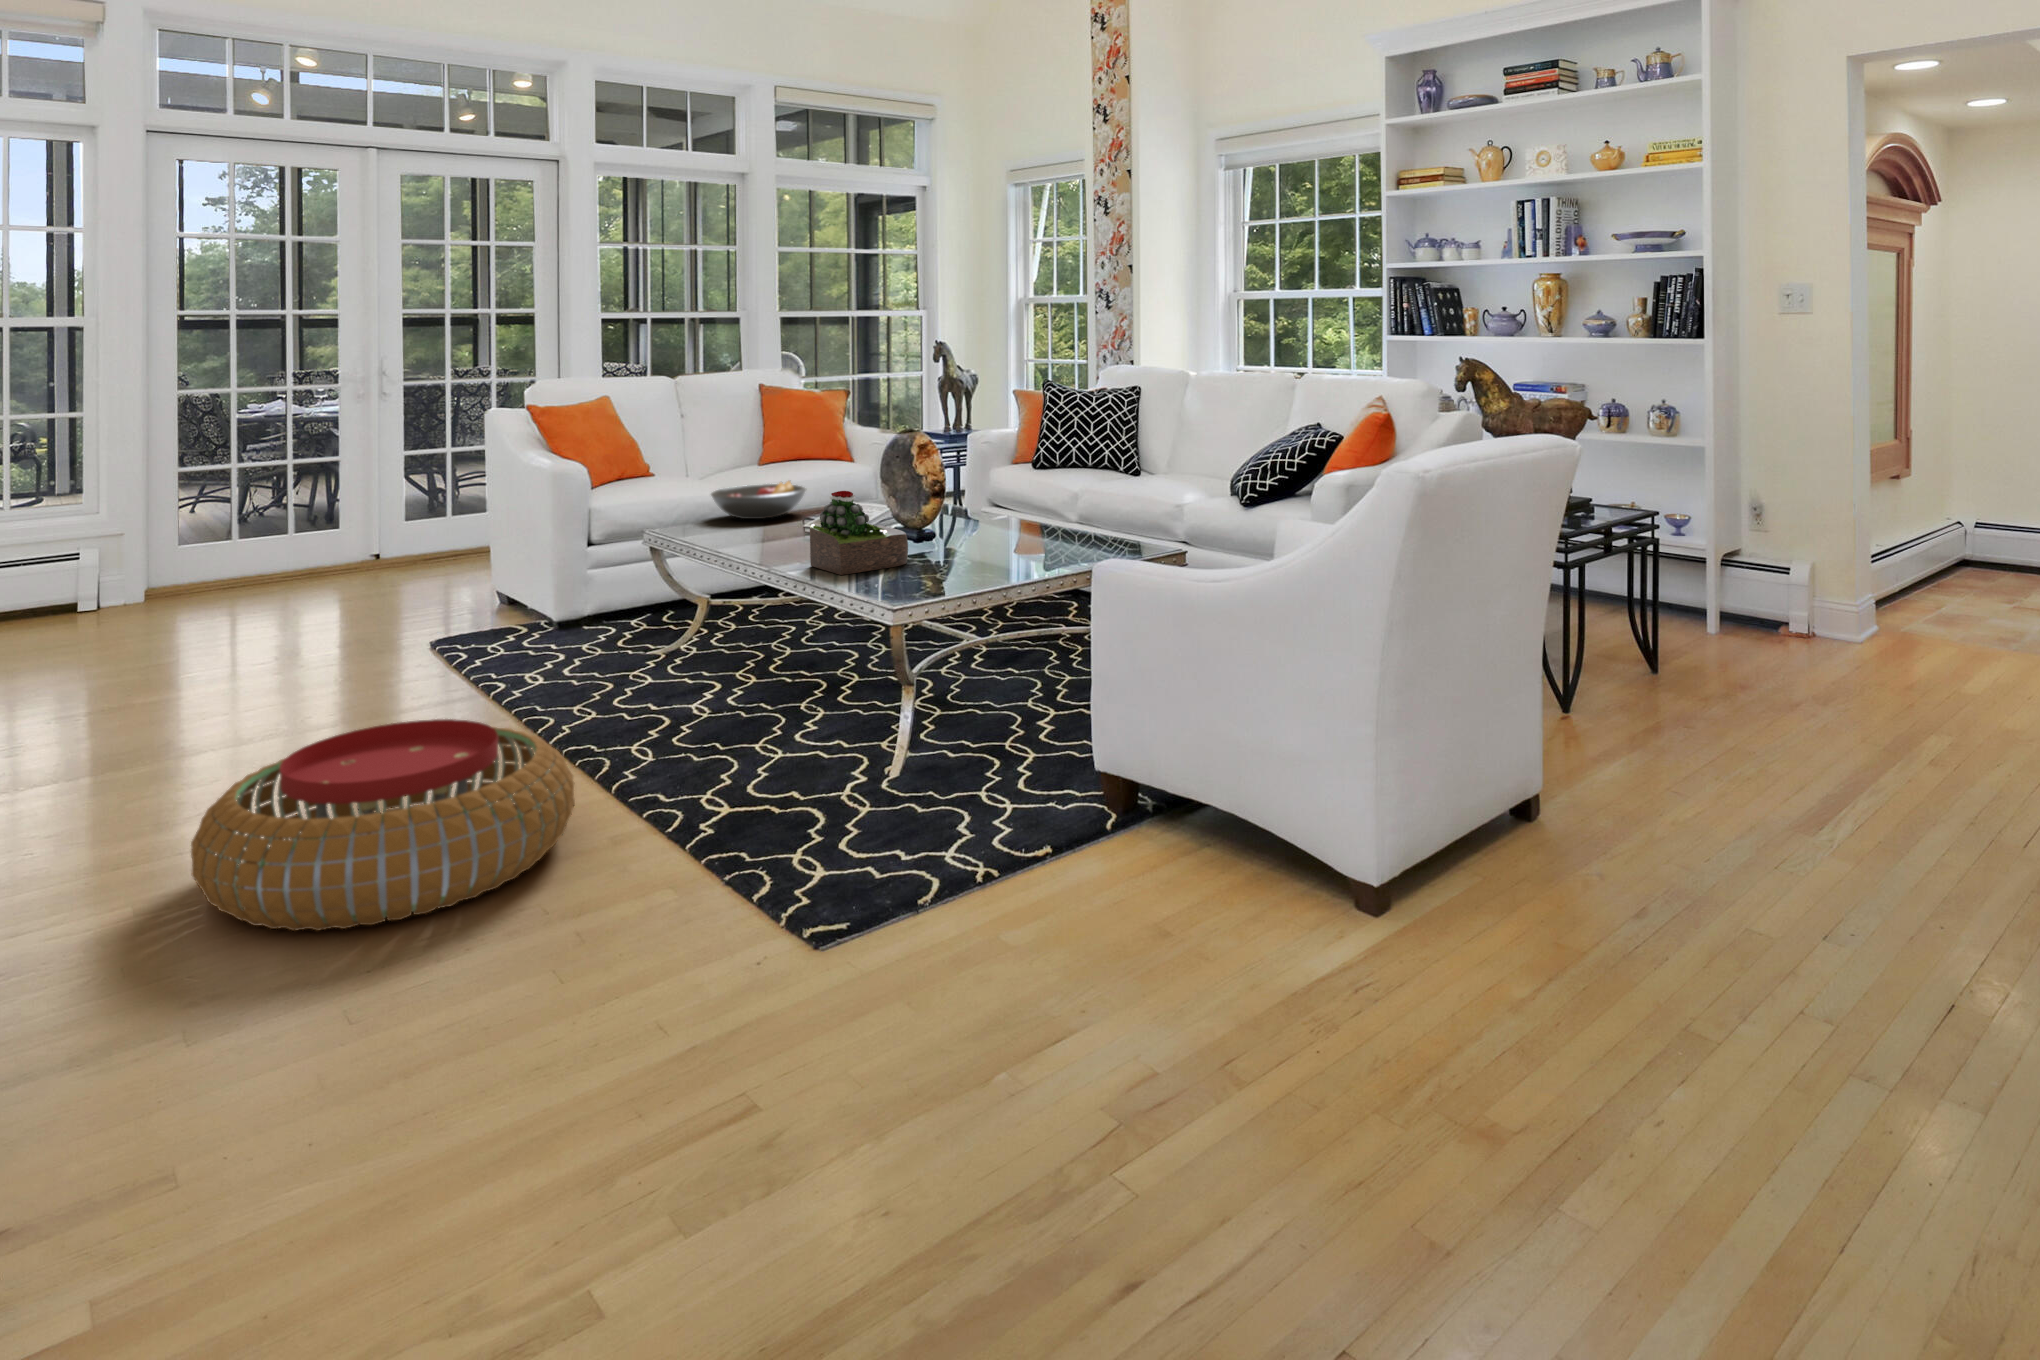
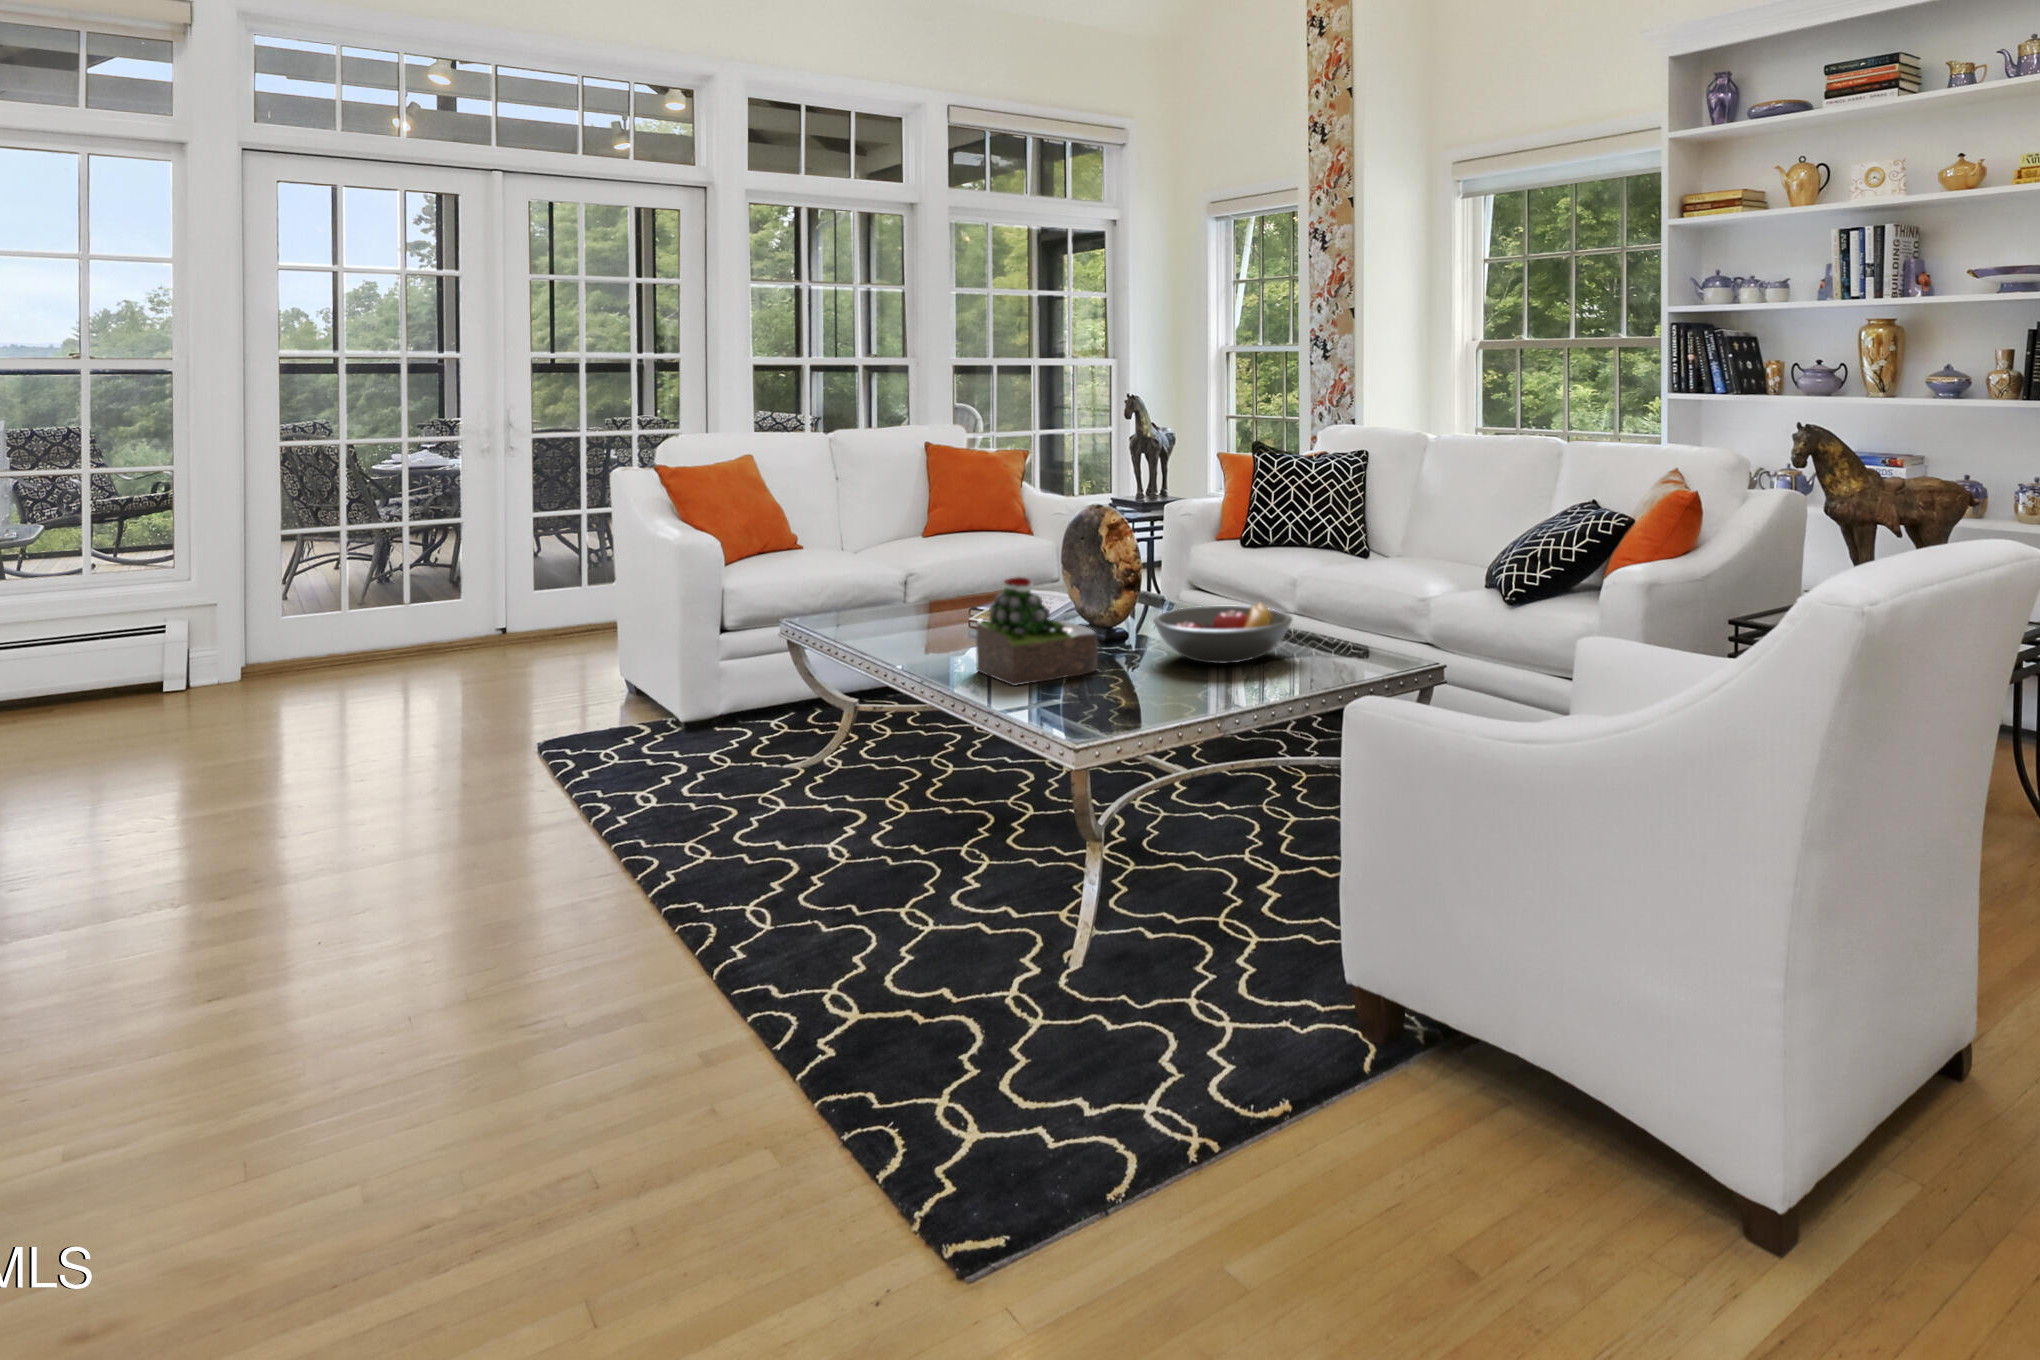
fruit bowl: present [711,481,806,519] -> present [1153,601,1292,664]
pouf: present [191,719,575,931] -> none [118,882,651,1208]

